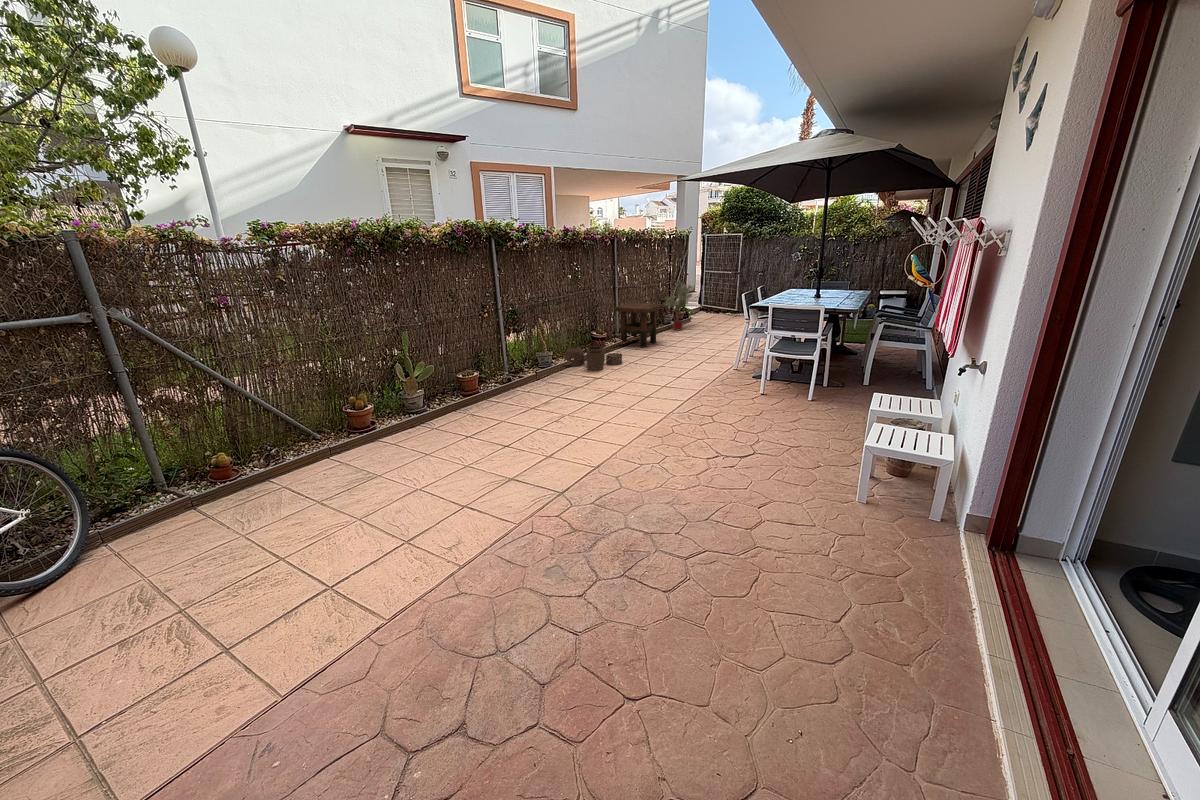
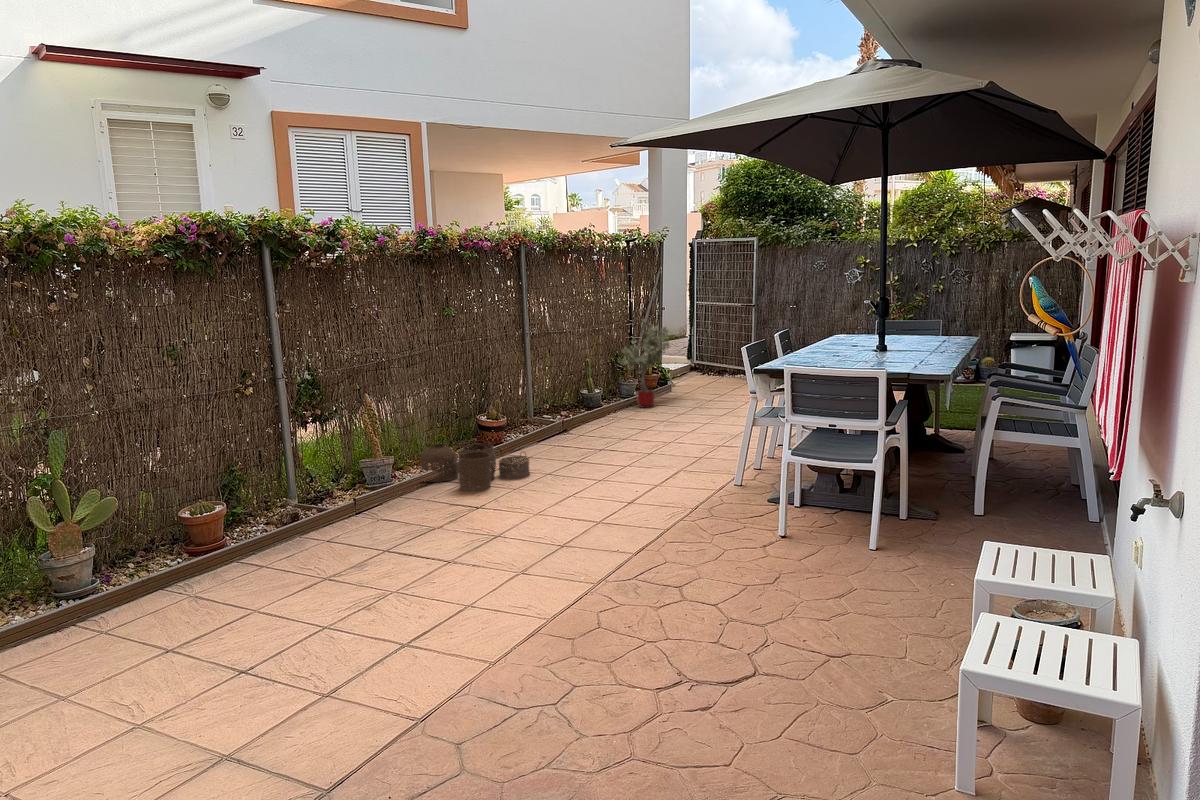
side table: present [614,302,663,347] -> none [521,359,612,442]

